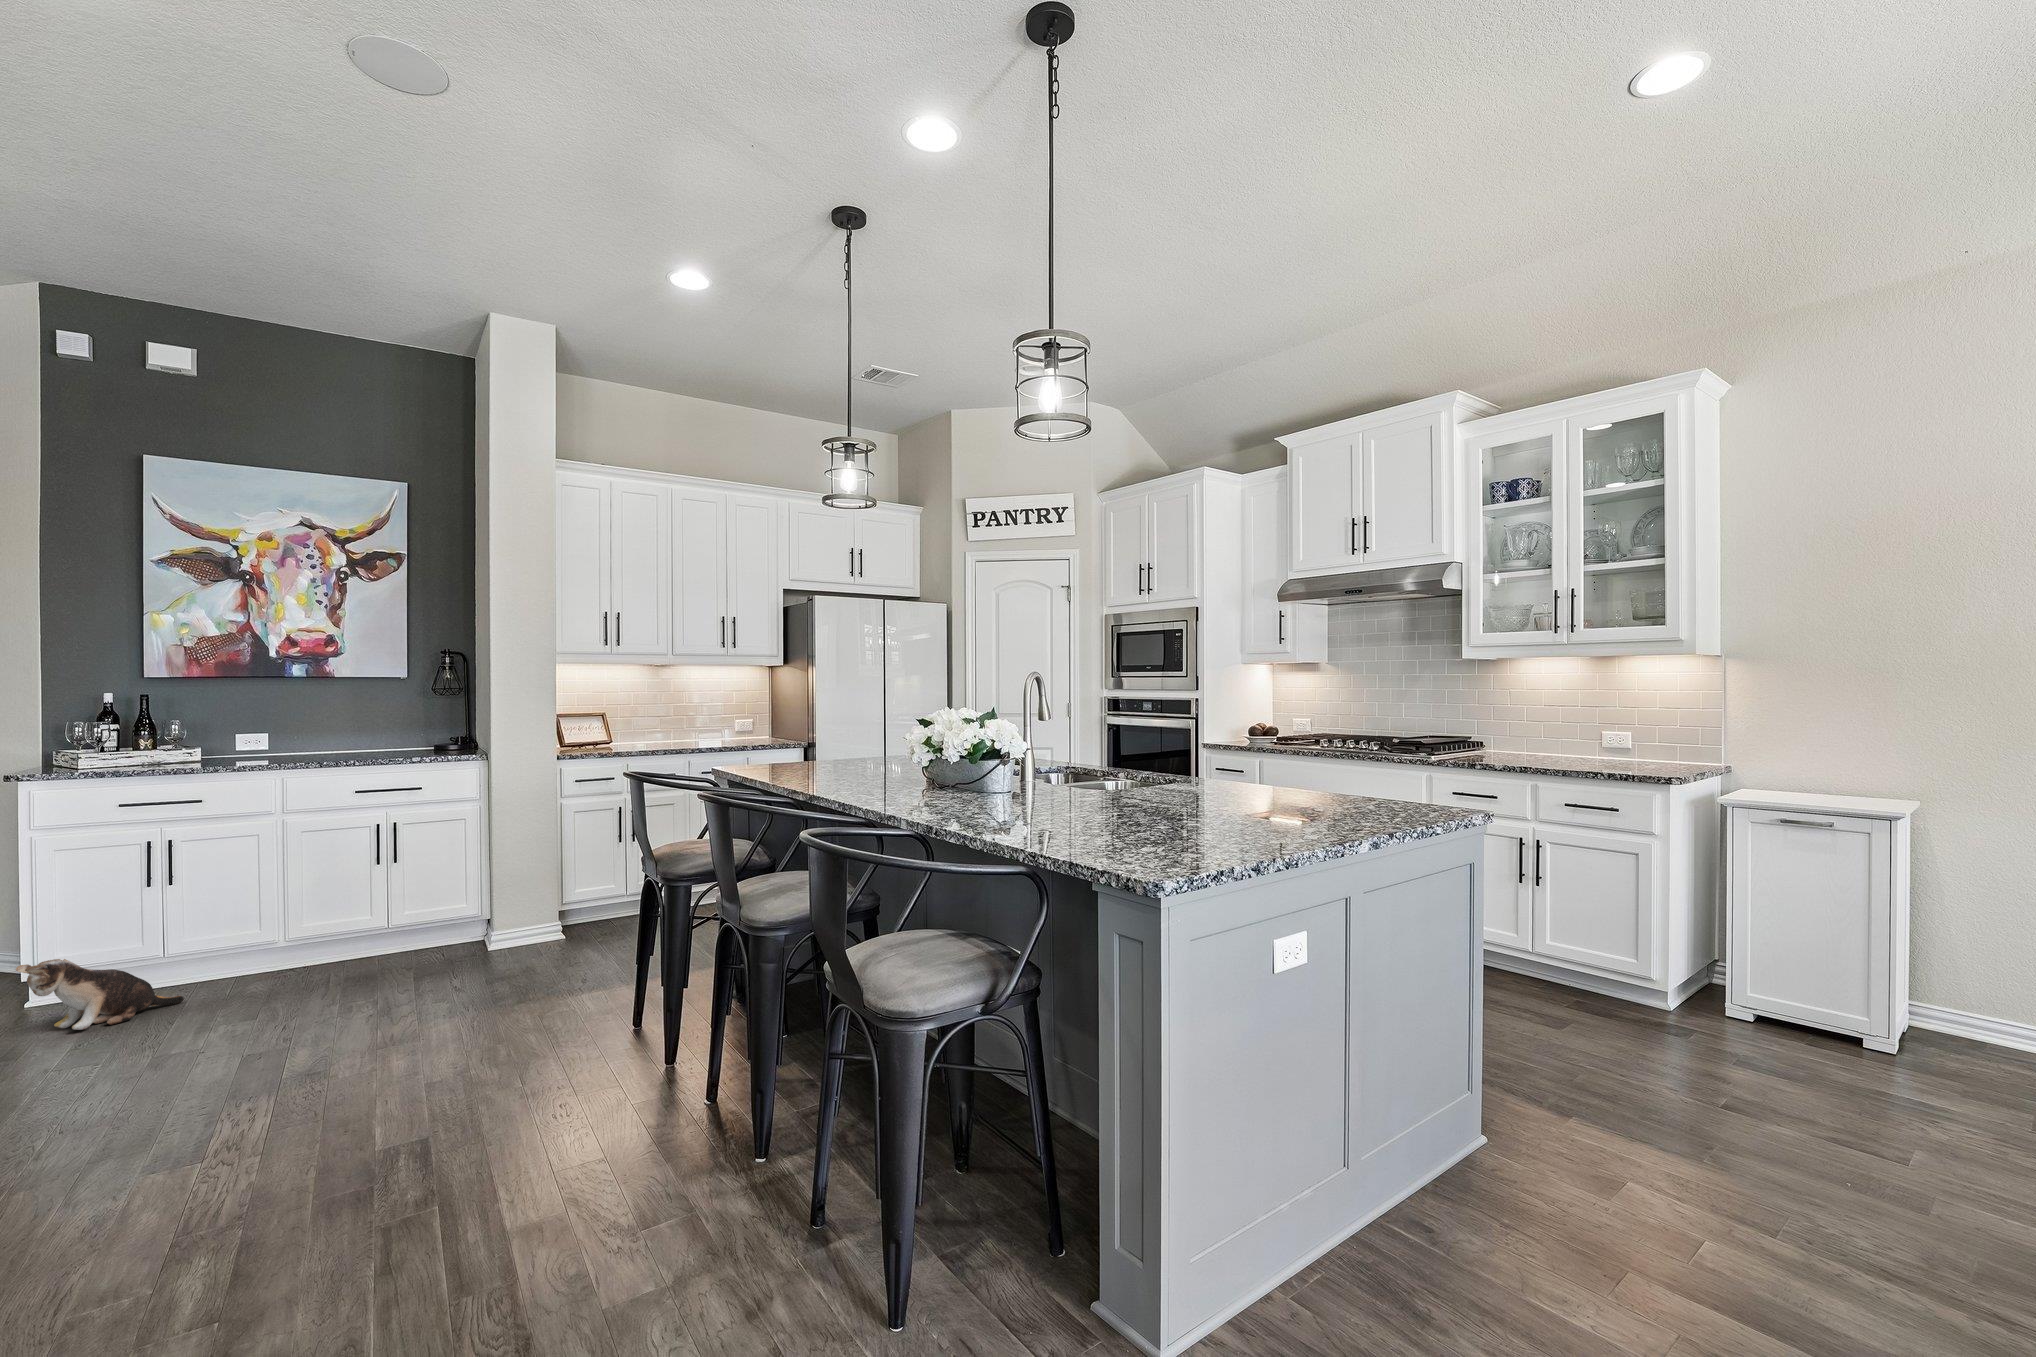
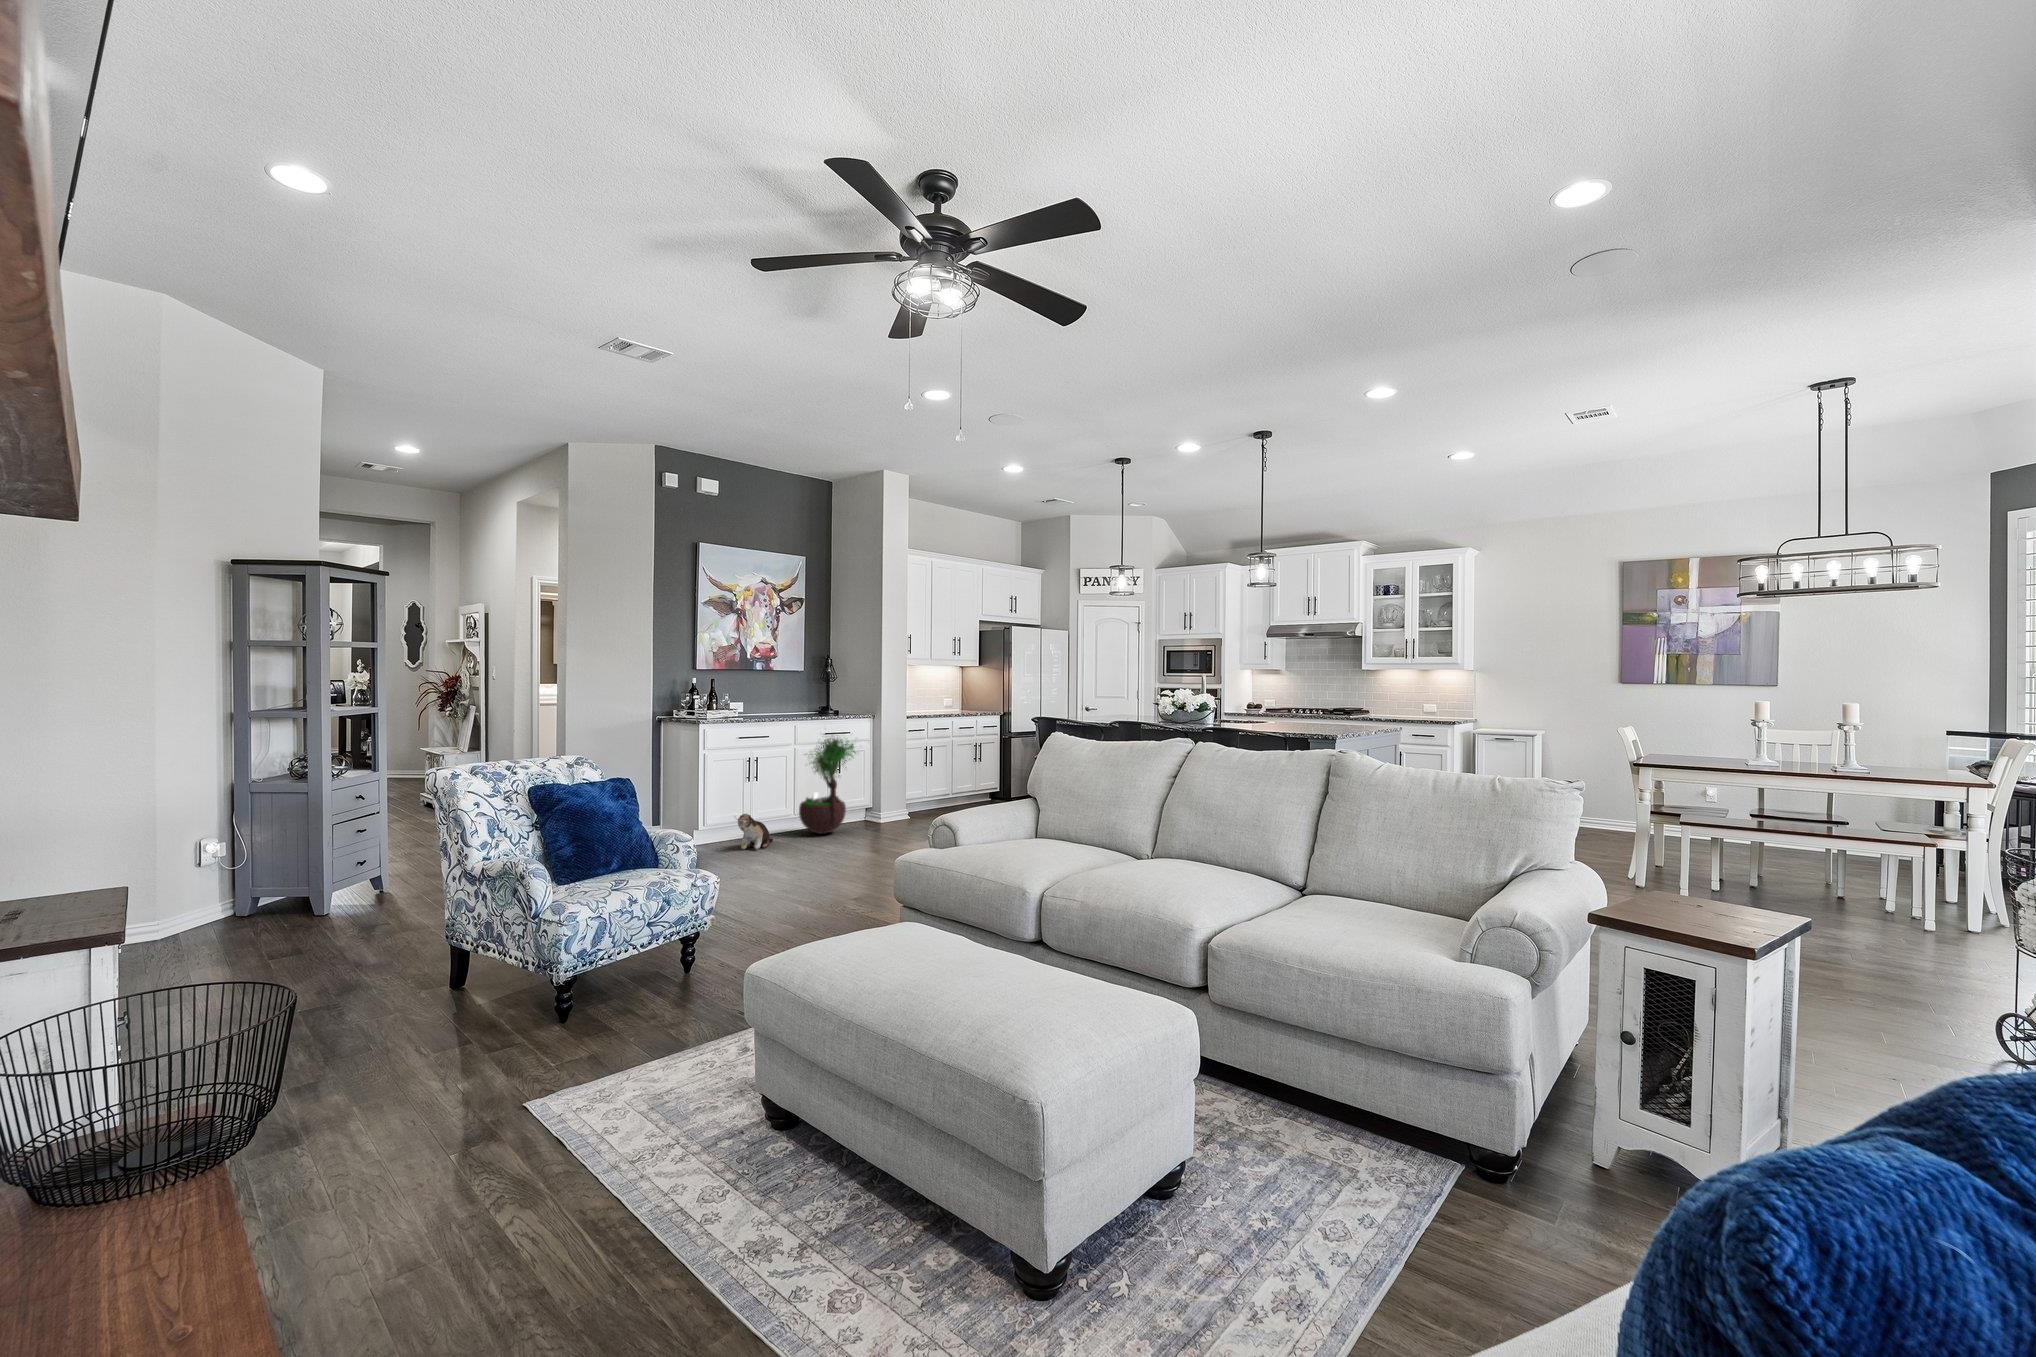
potted tree: none [245,782,395,982] -> present [799,737,856,834]

